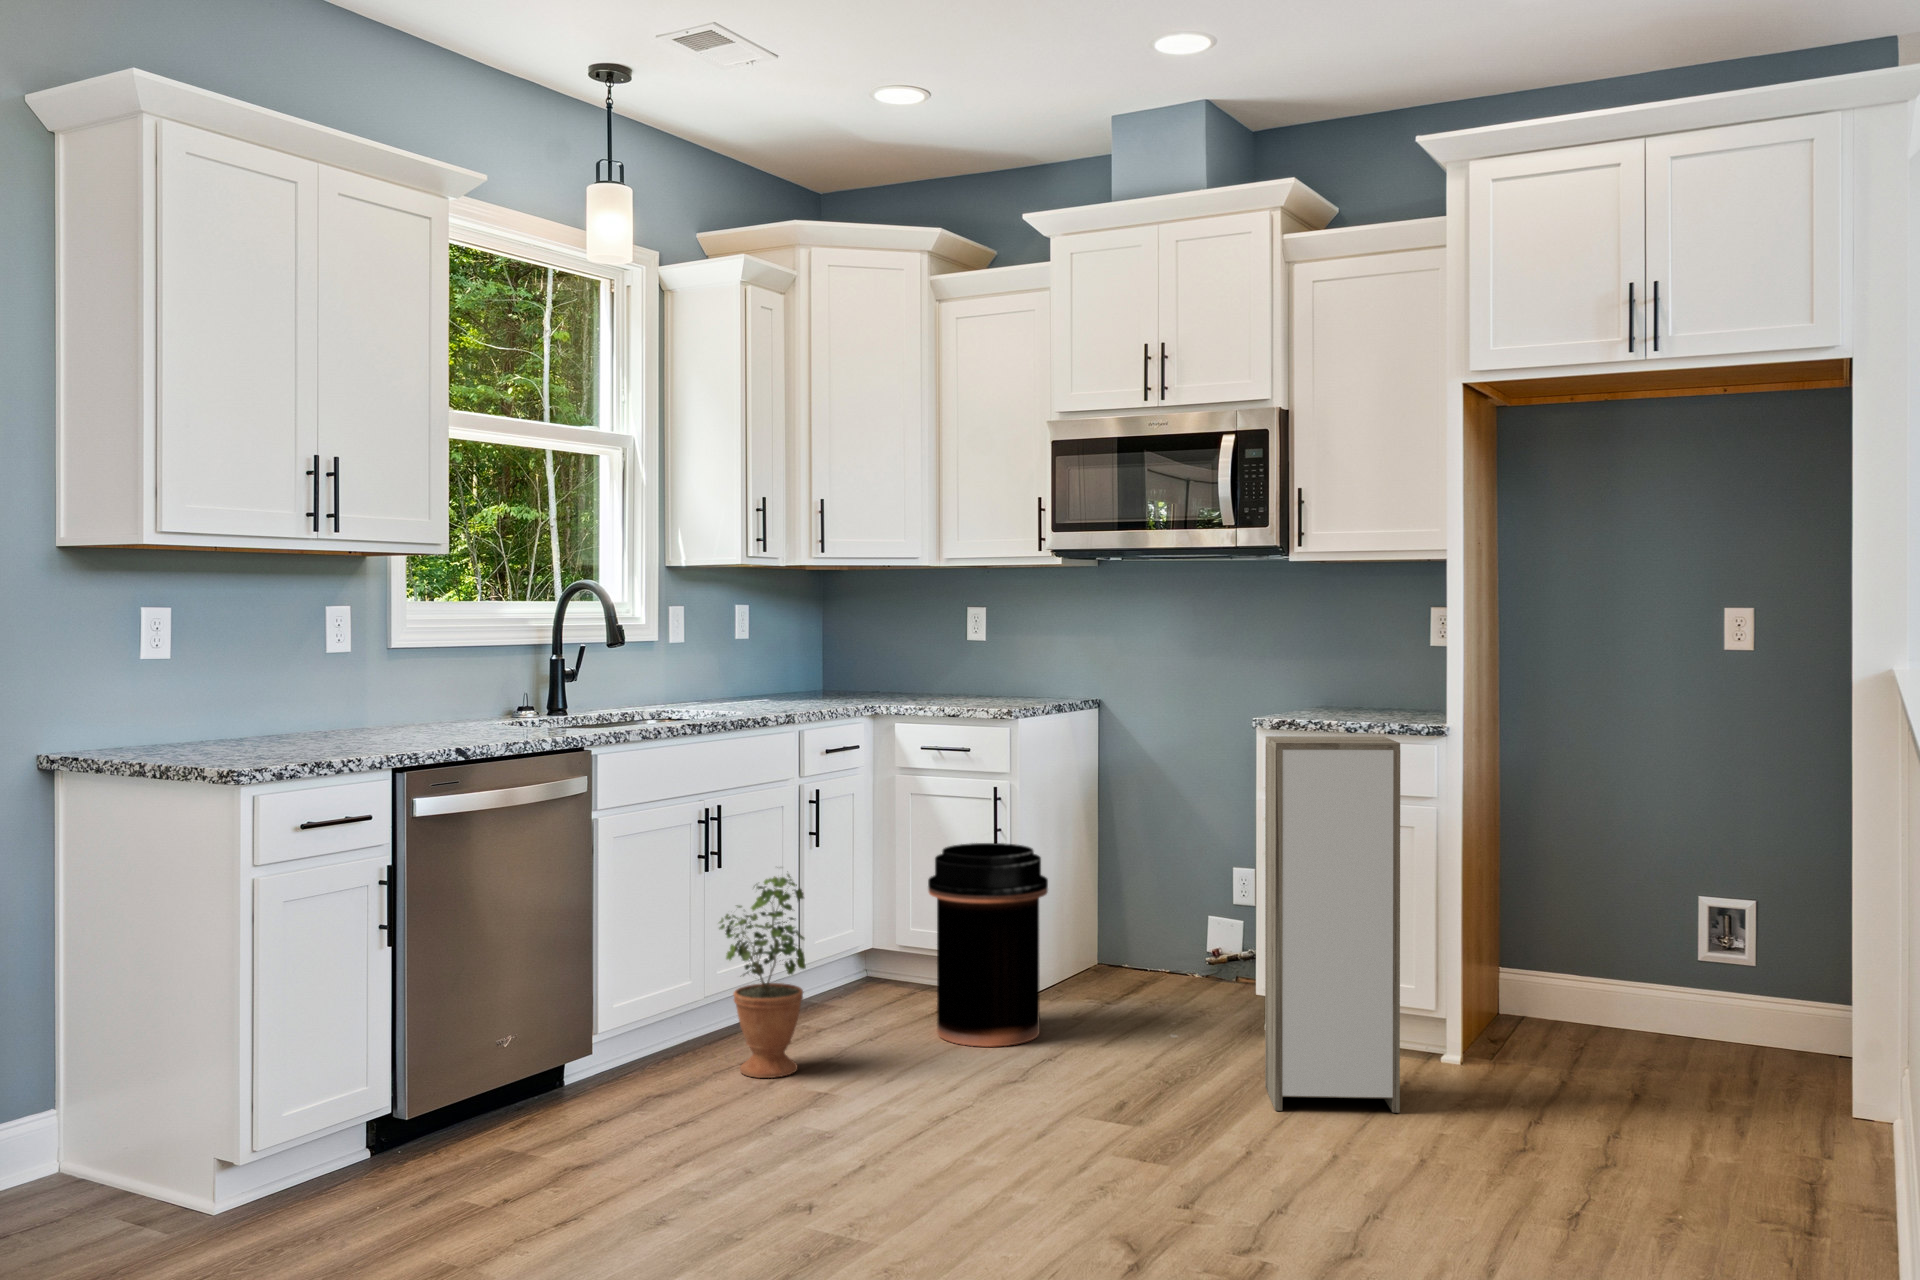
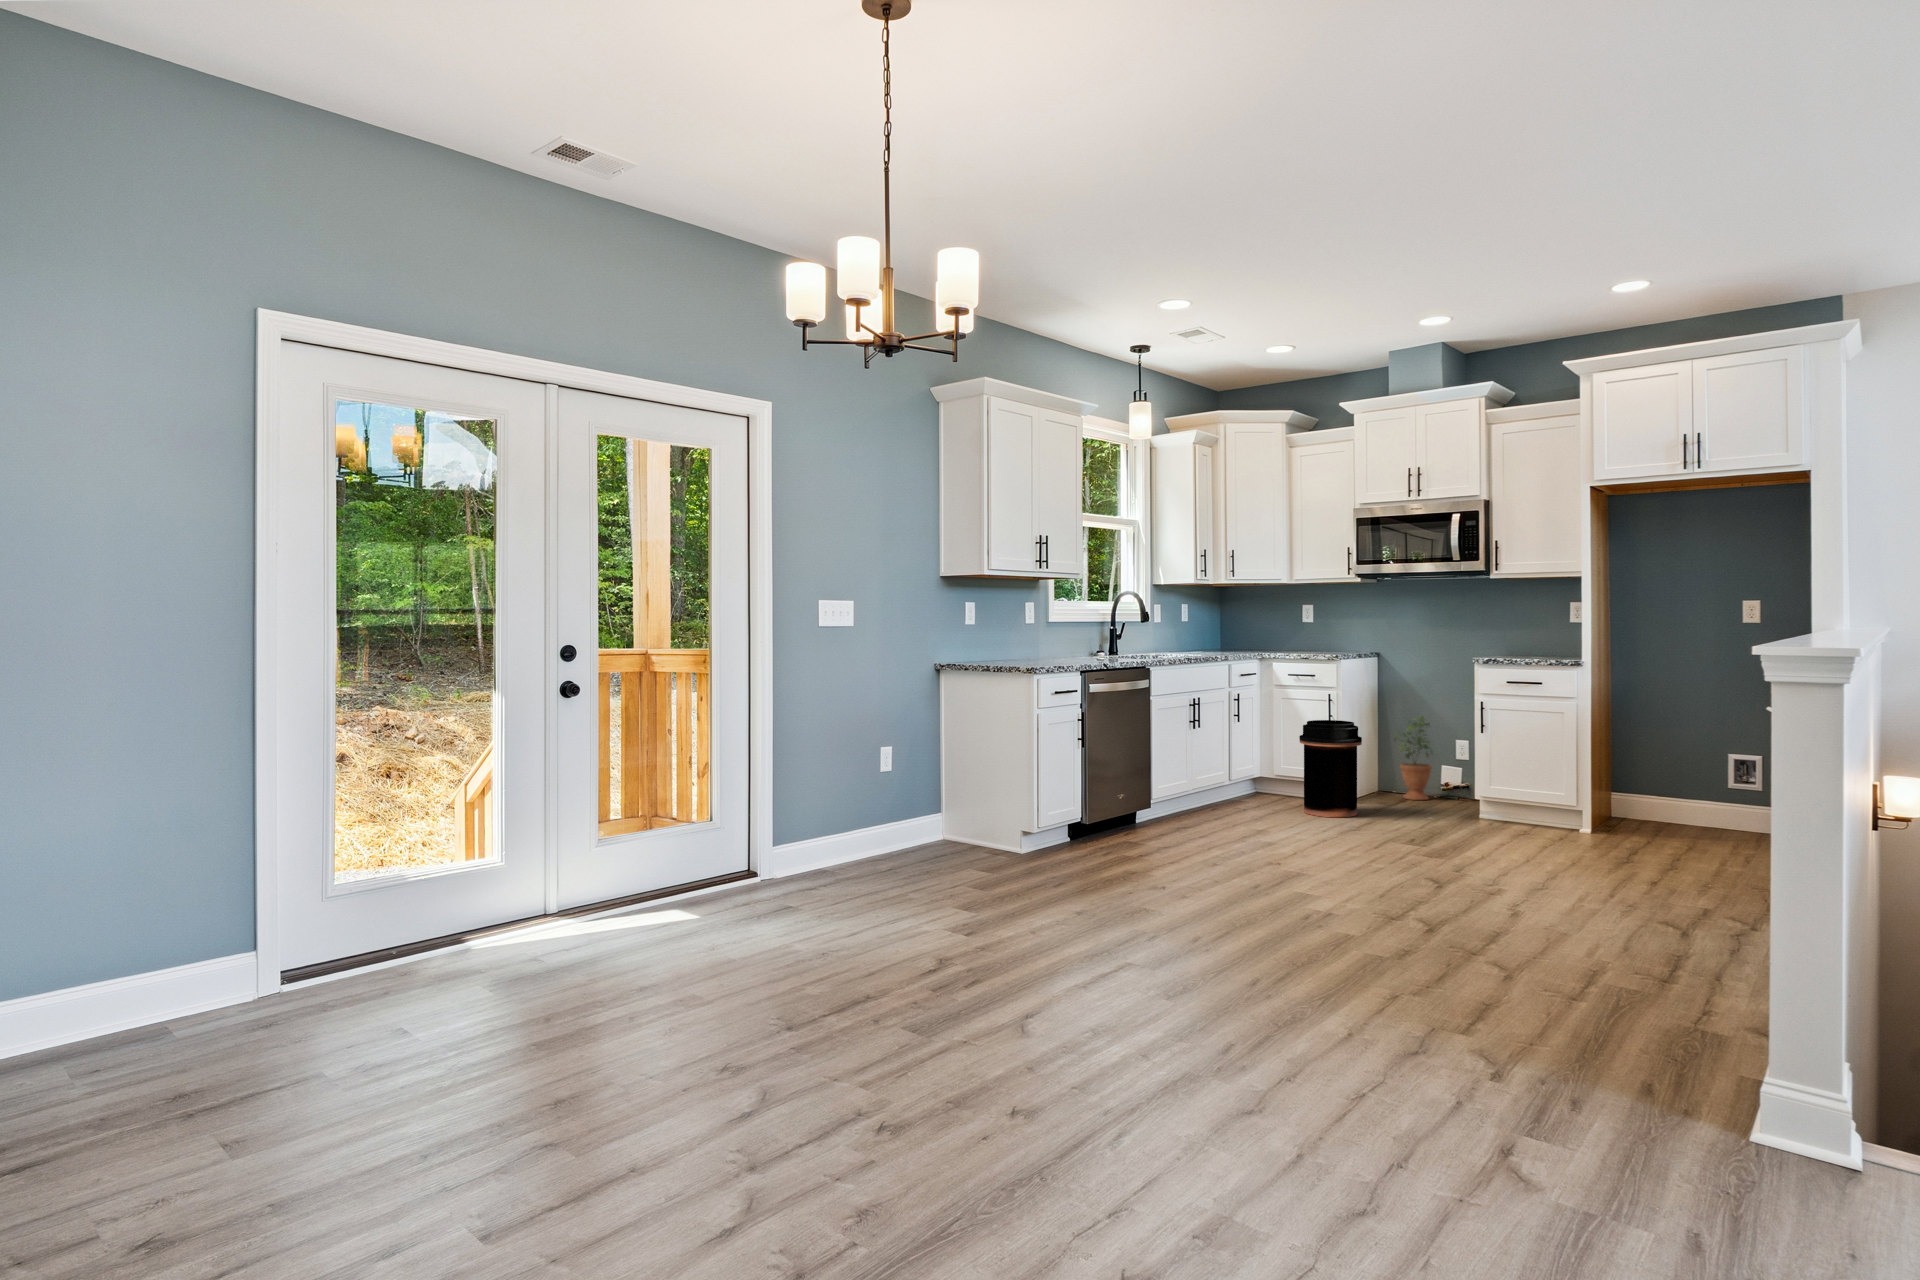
storage cabinet: present [1265,736,1400,1113] -> none [1482,664,1556,847]
potted plant: present [719,874,806,1078] -> present [1396,717,1433,800]

